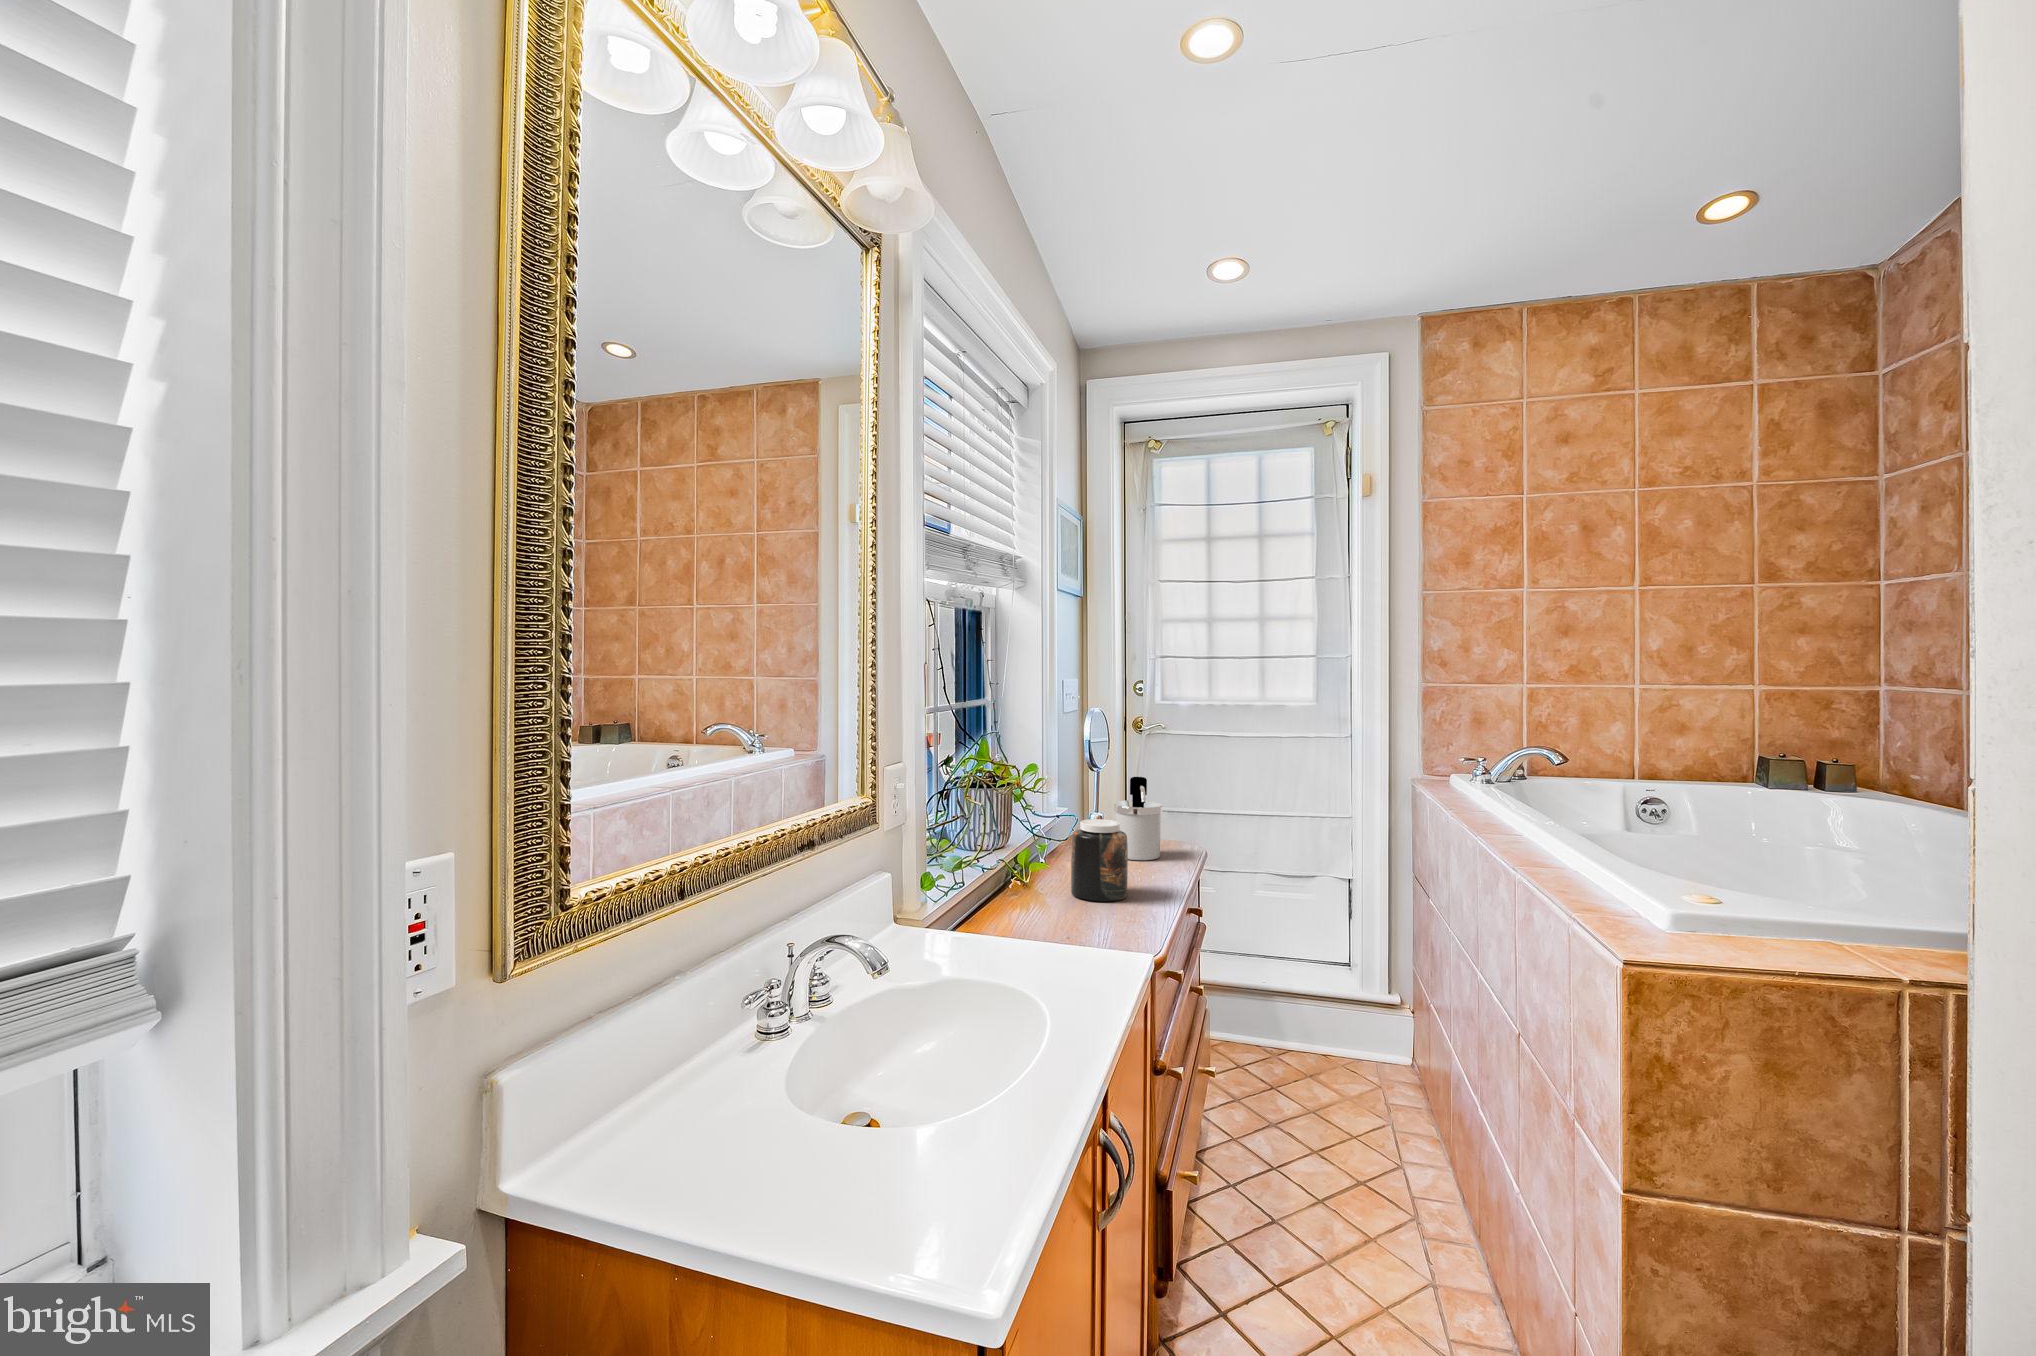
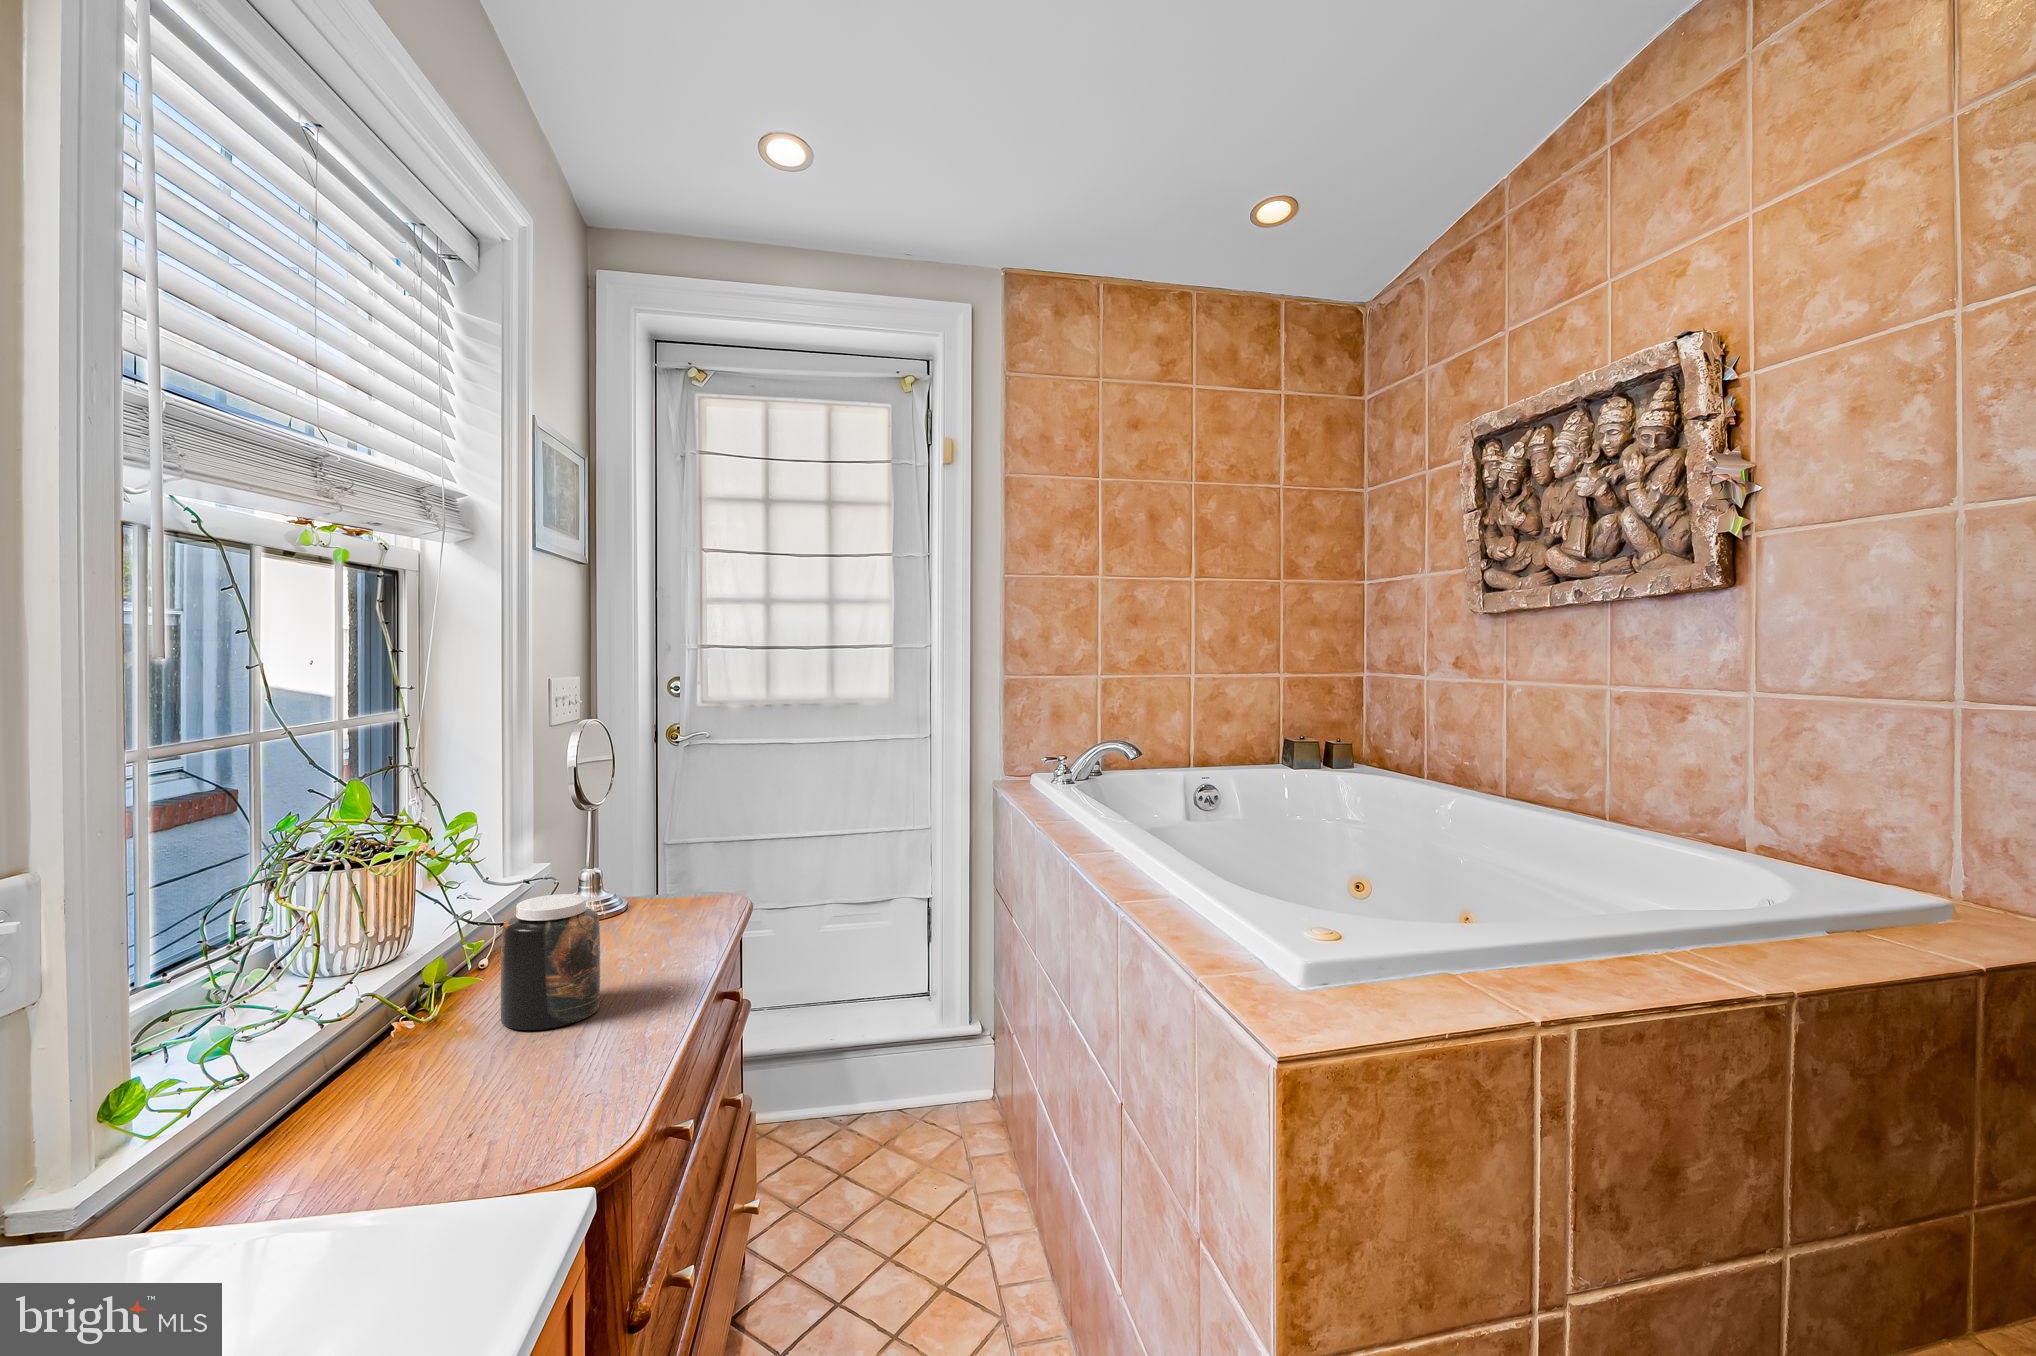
soap dispenser: present [1114,777,1162,860] -> none [607,814,681,935]

